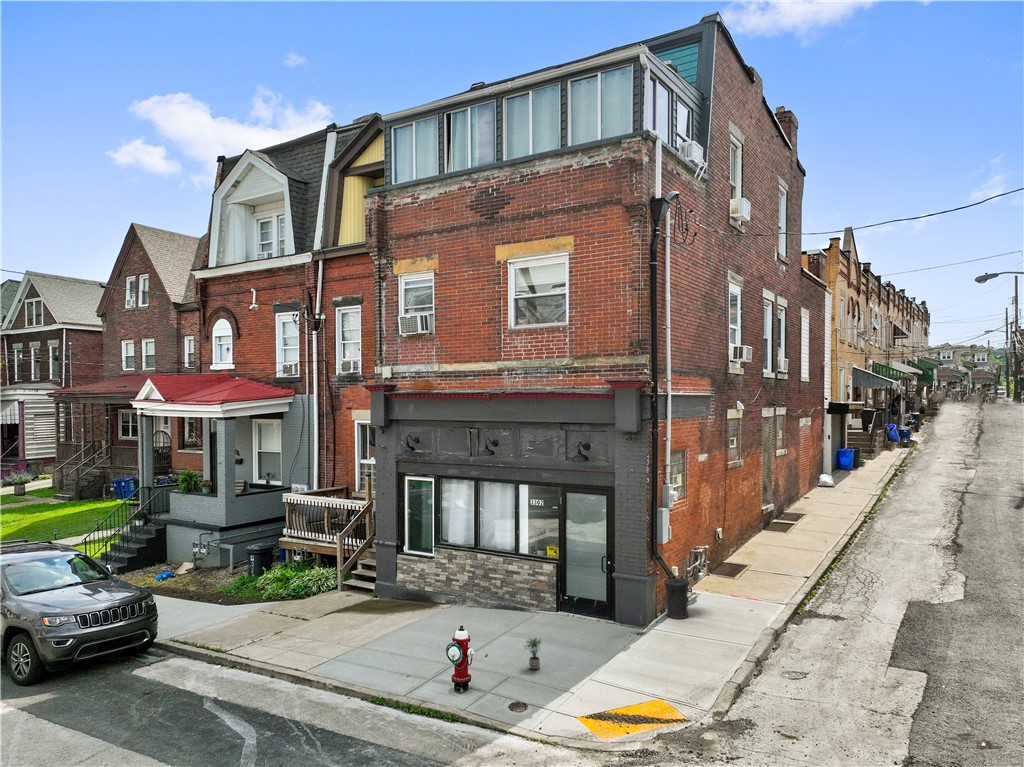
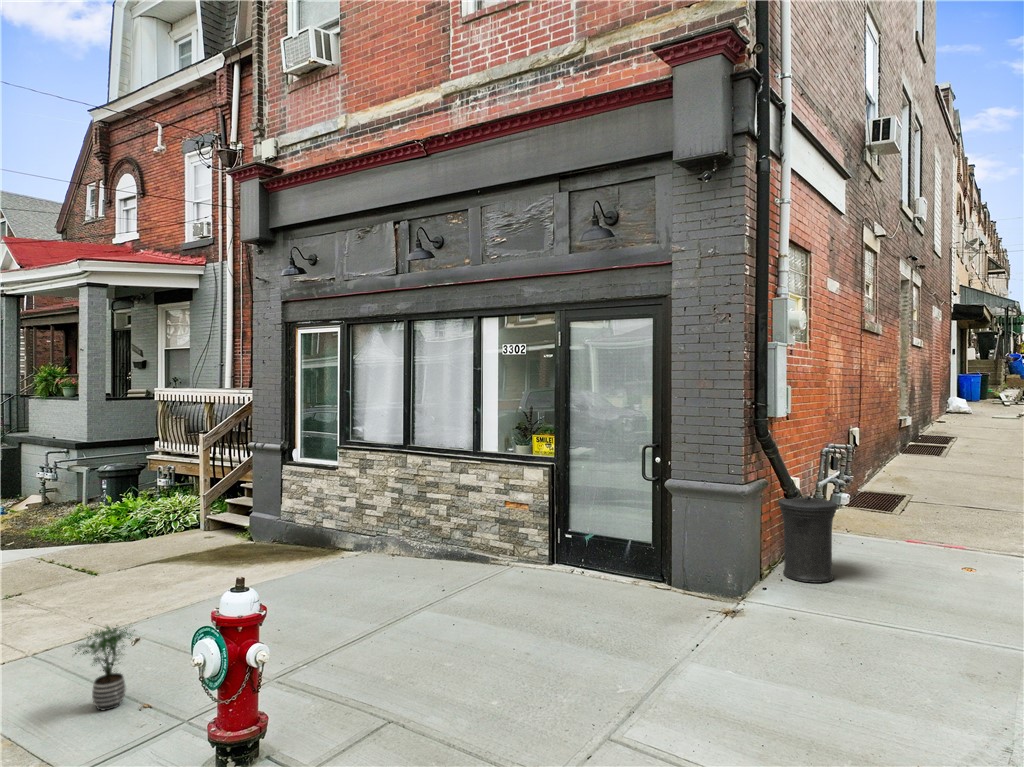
potted plant: present [526,638,541,670] -> present [75,625,135,710]

